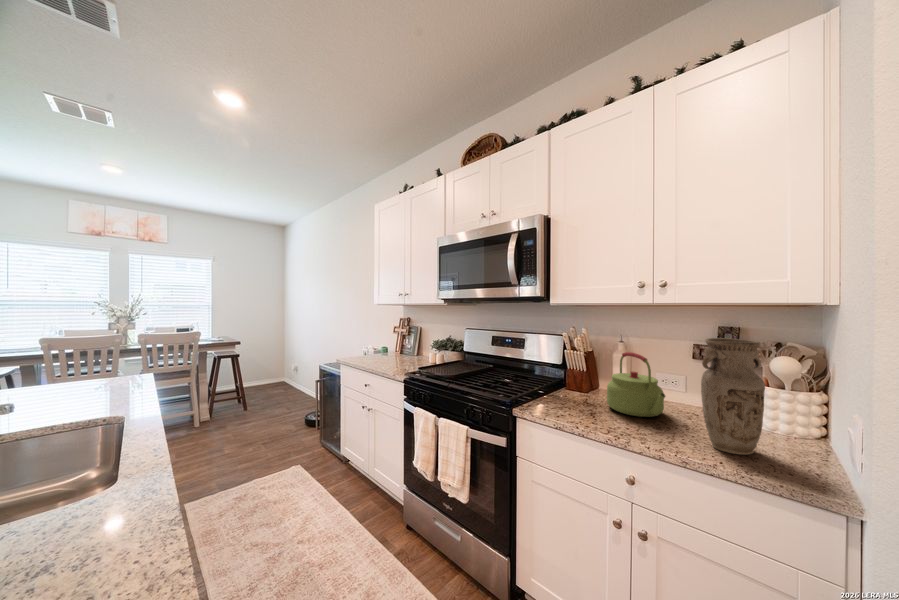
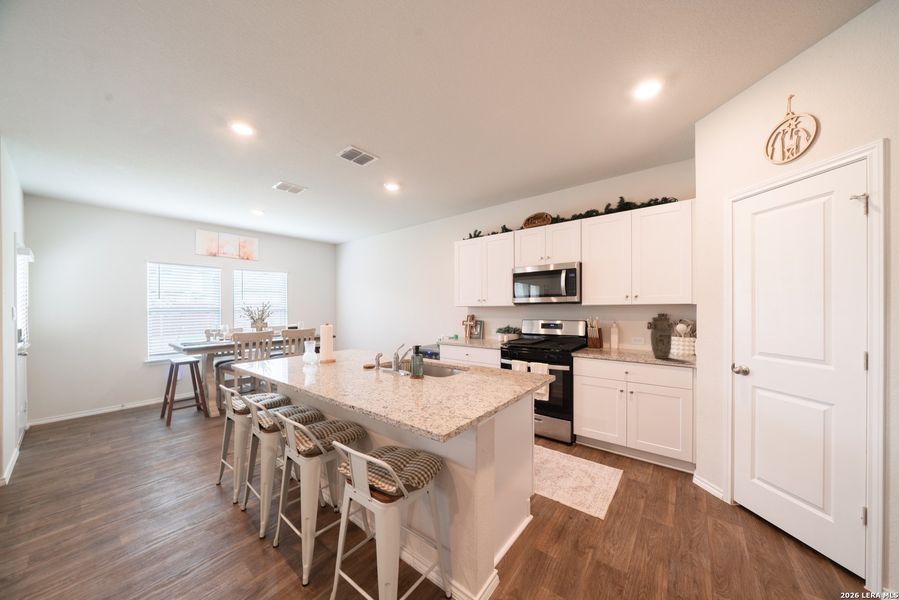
kettle: present [607,352,665,417] -> none [612,326,637,353]

